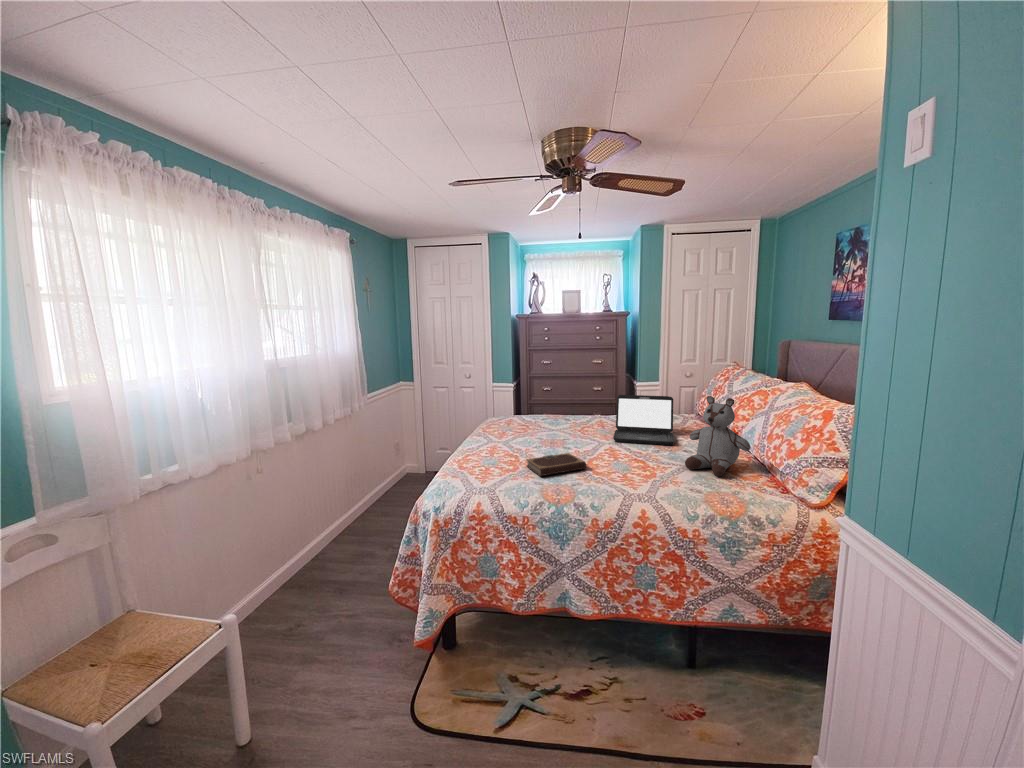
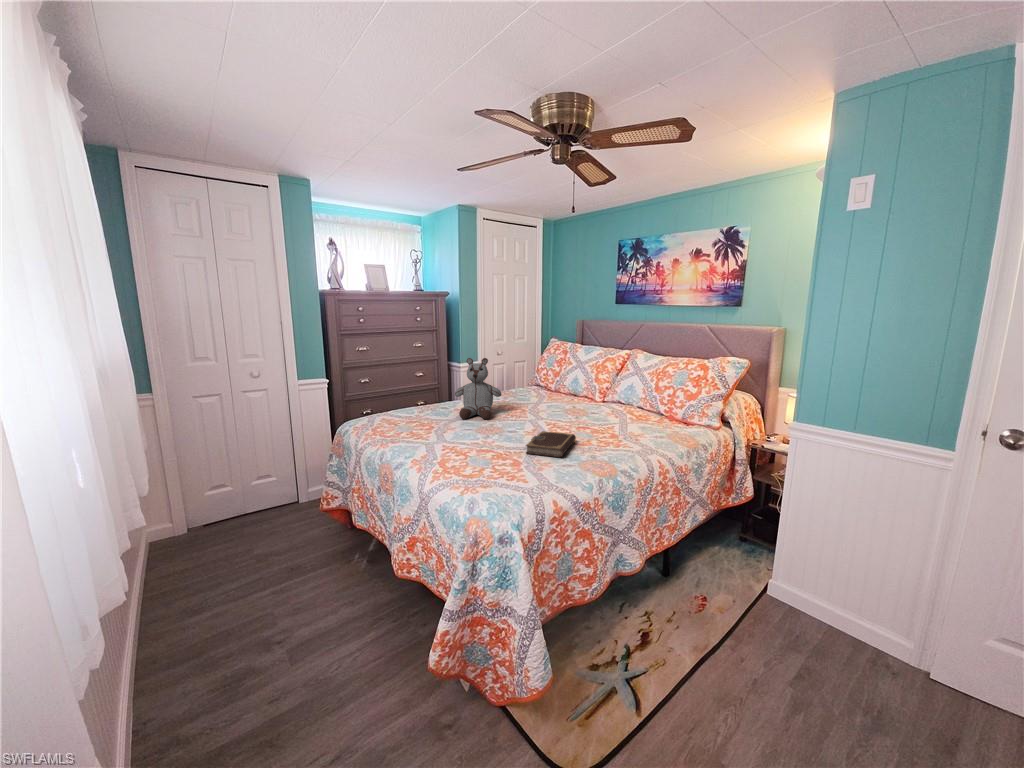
laptop: present [613,395,675,445] -> none [512,369,580,416]
stuffed bear: present [685,396,751,476] -> present [455,358,501,419]

